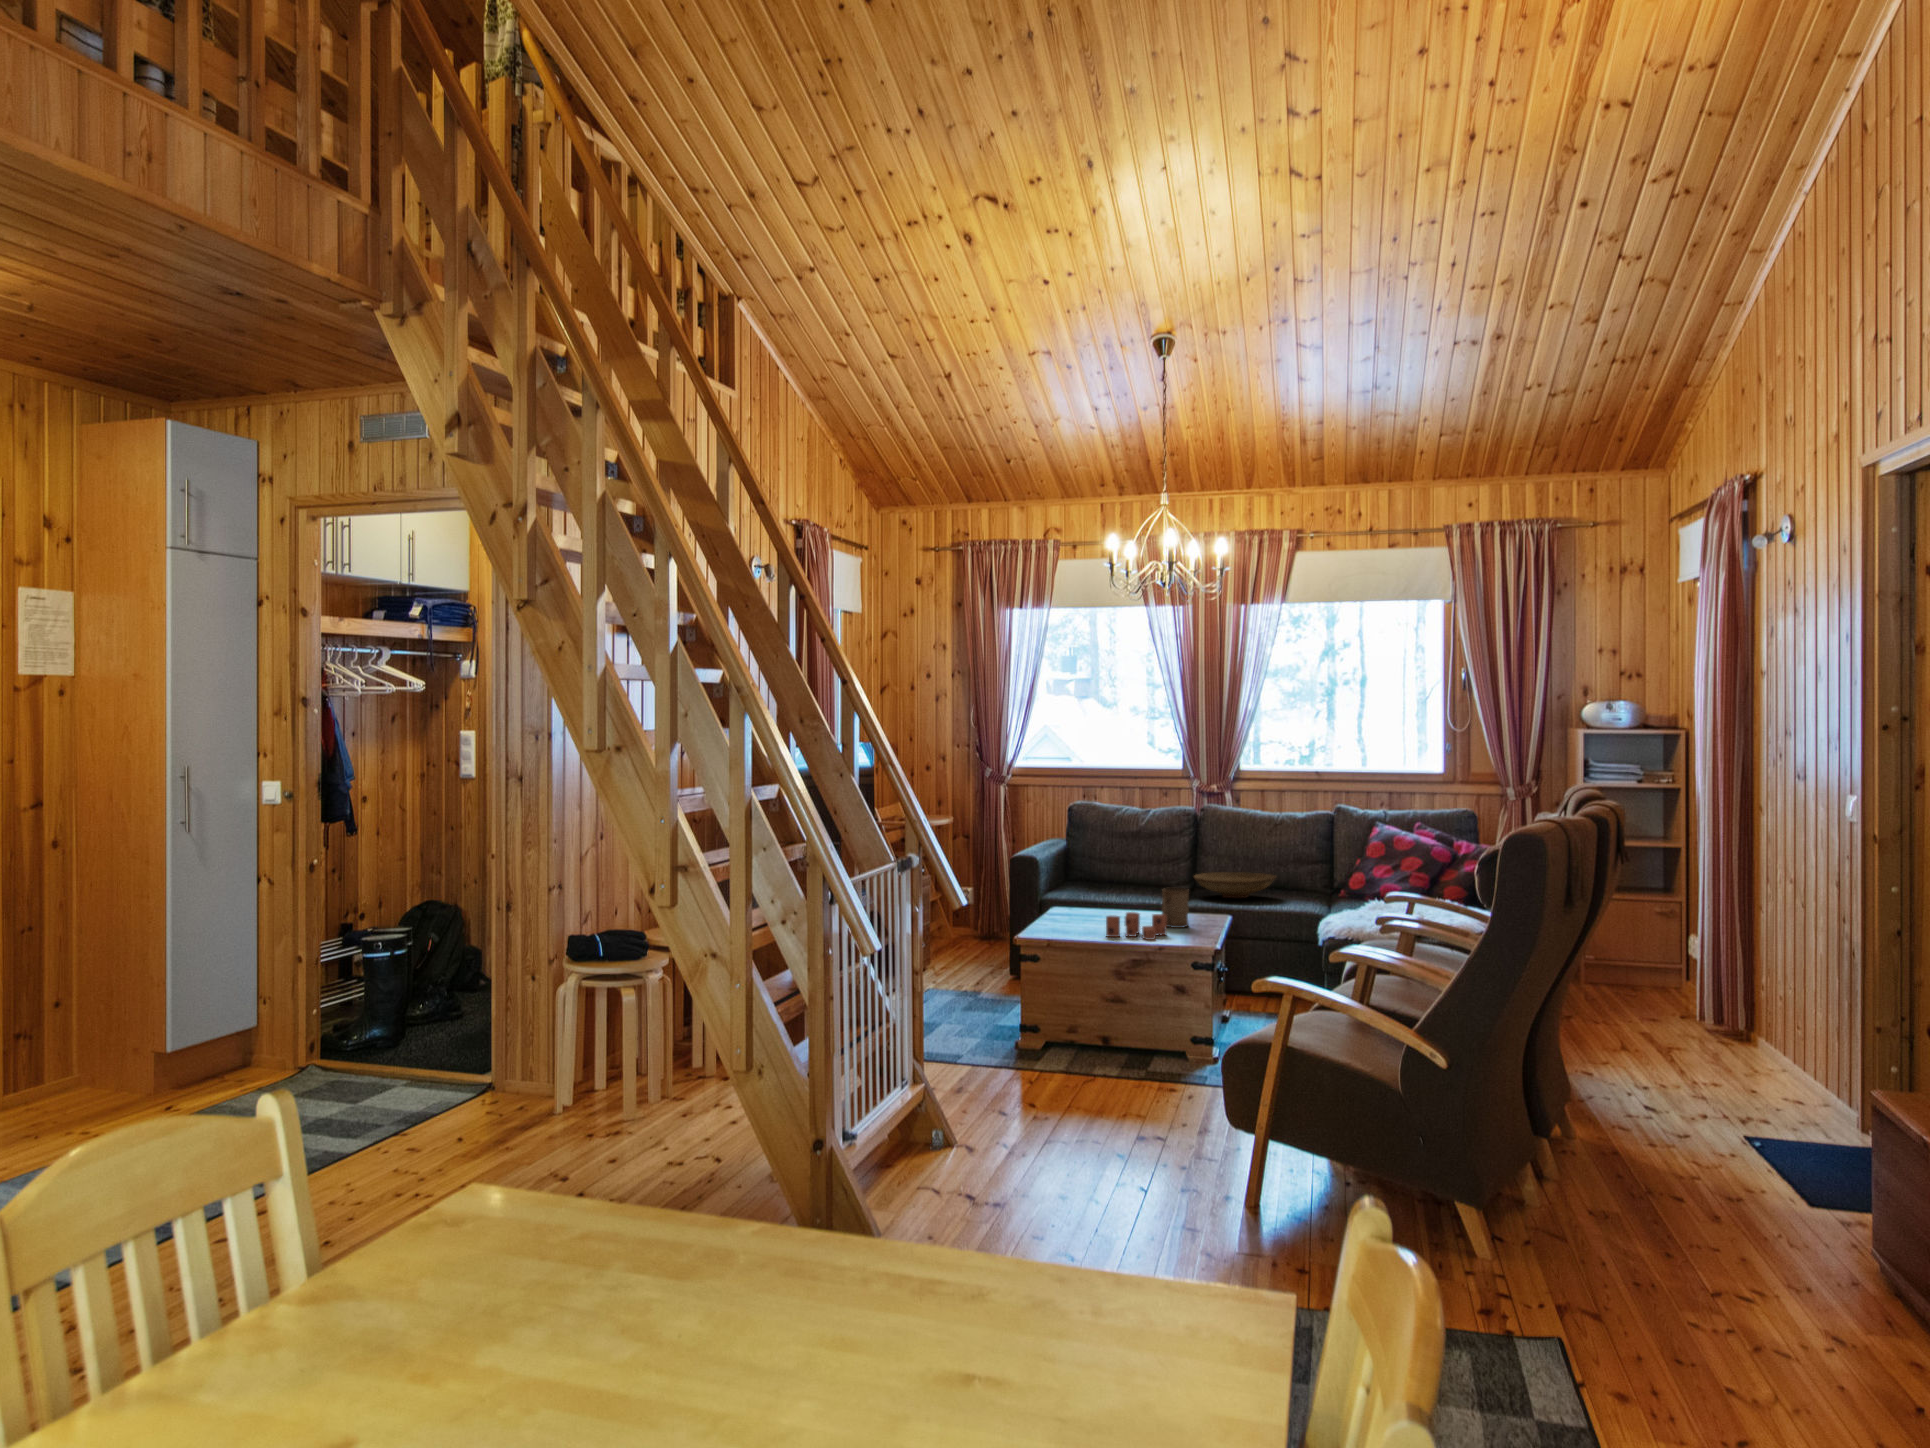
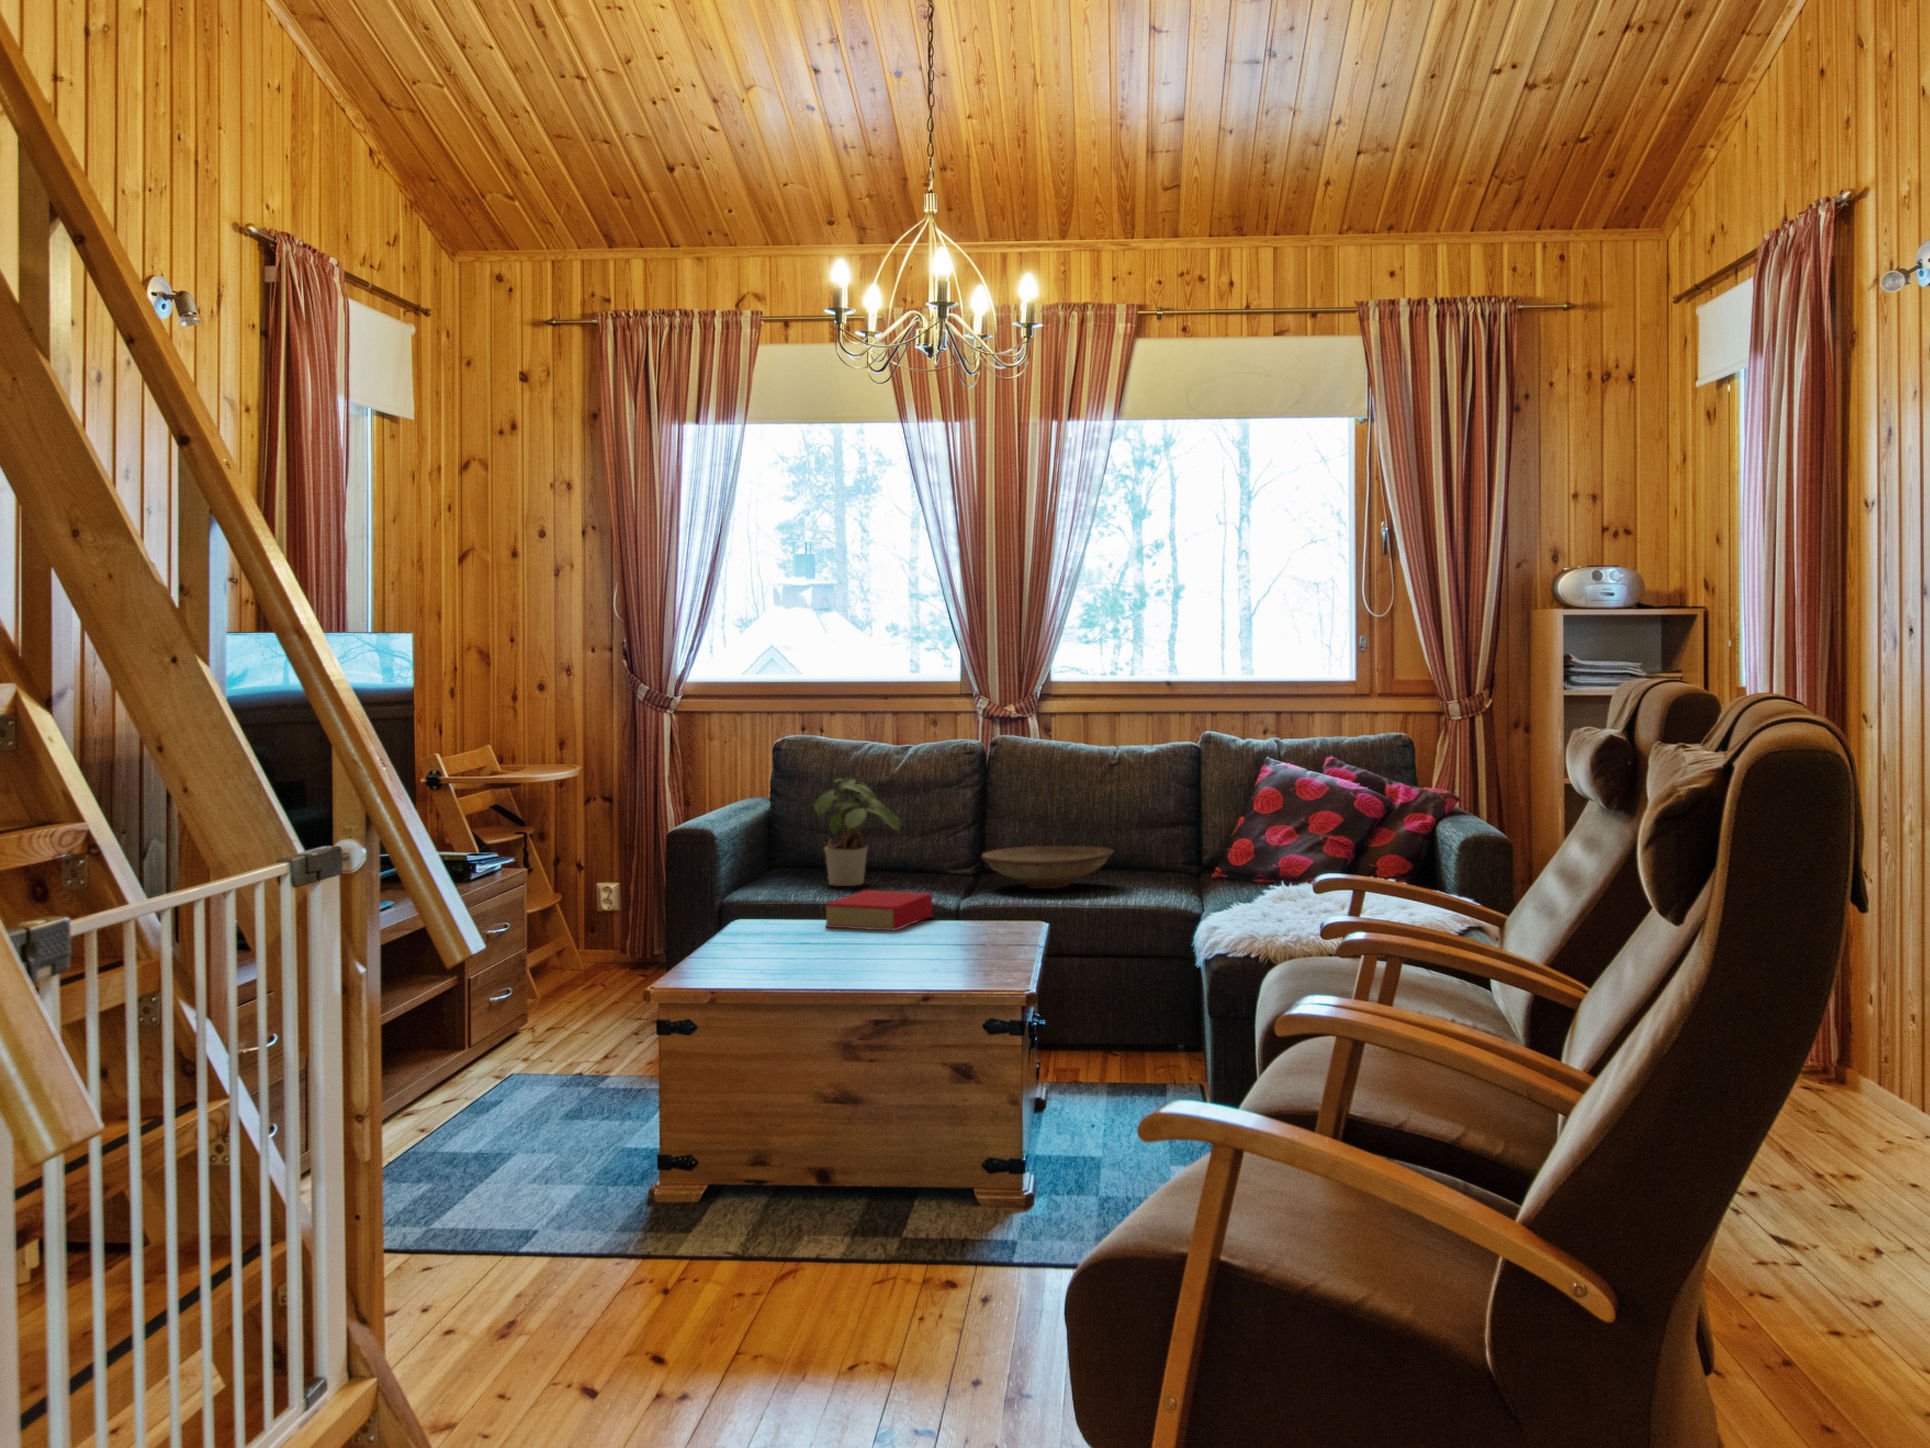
potted plant: none [1091,827,1144,892] -> present [815,778,901,886]
mug: present [1162,888,1189,928] -> none [933,876,979,946]
book: none [1100,894,1162,918] -> present [826,890,932,930]
candle: present [1106,912,1167,940] -> none [835,923,942,972]

